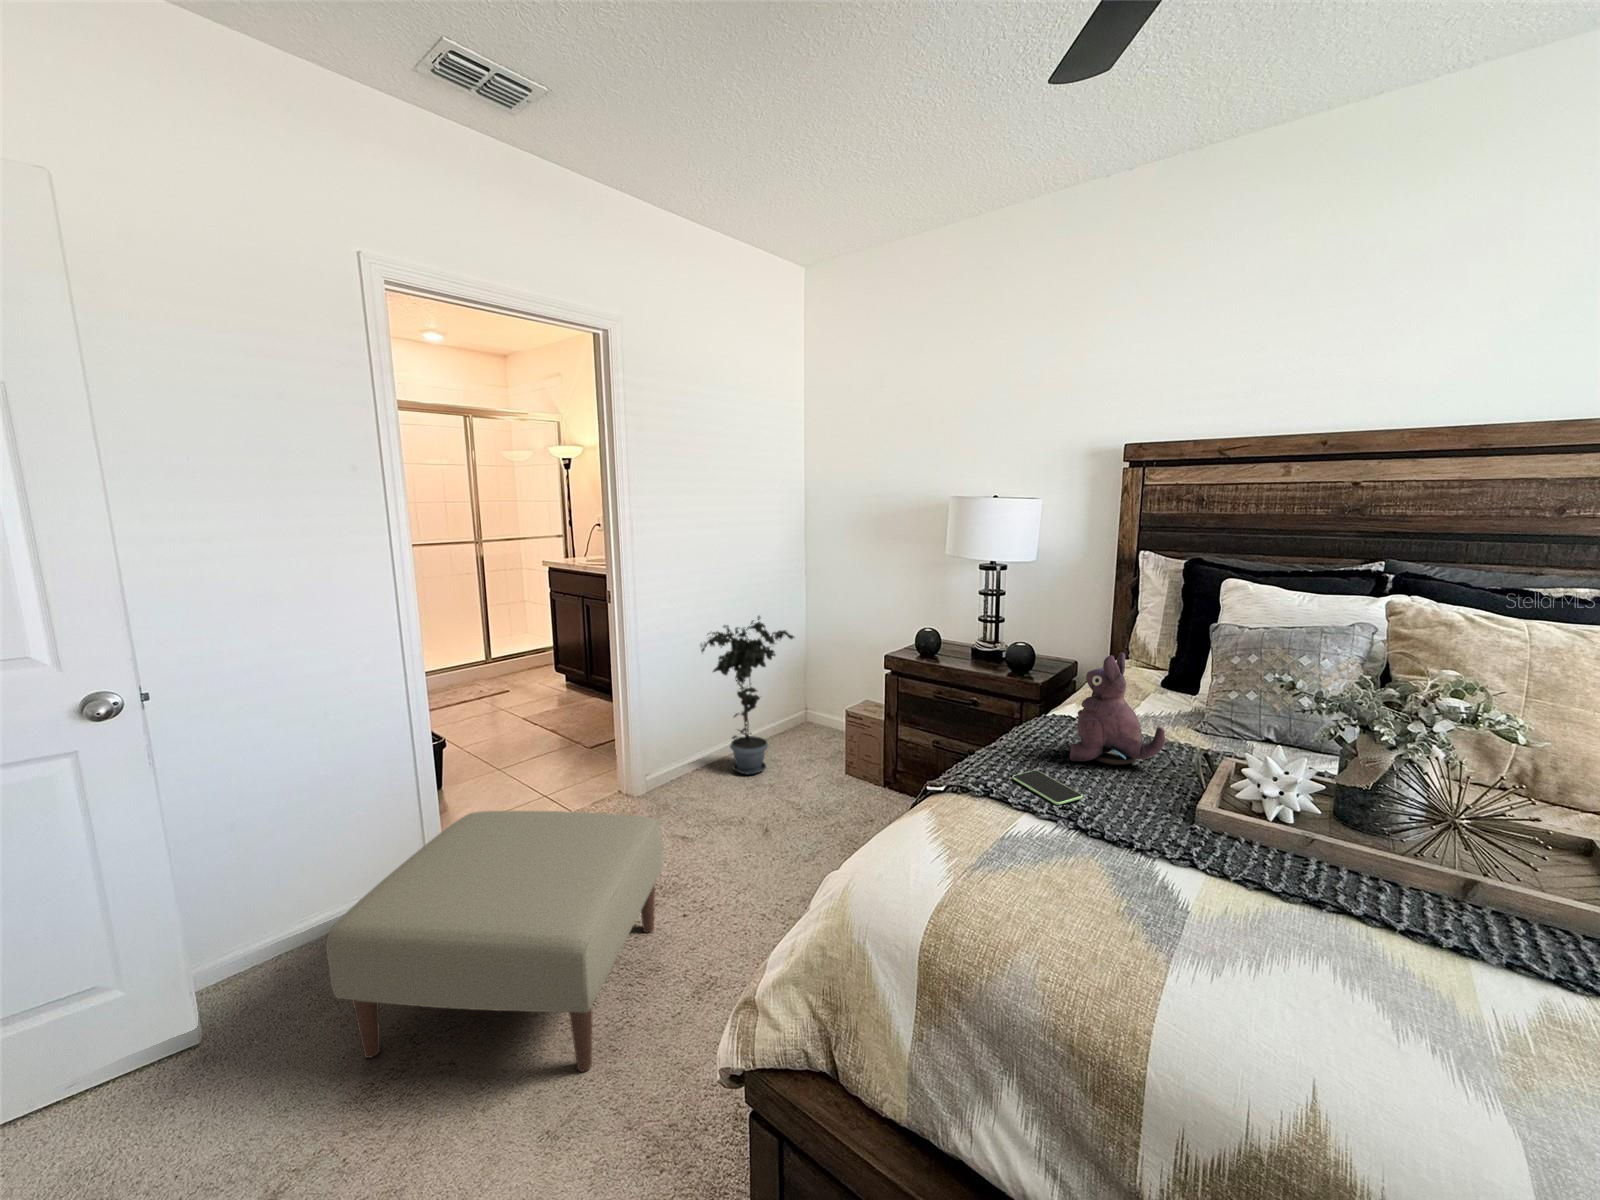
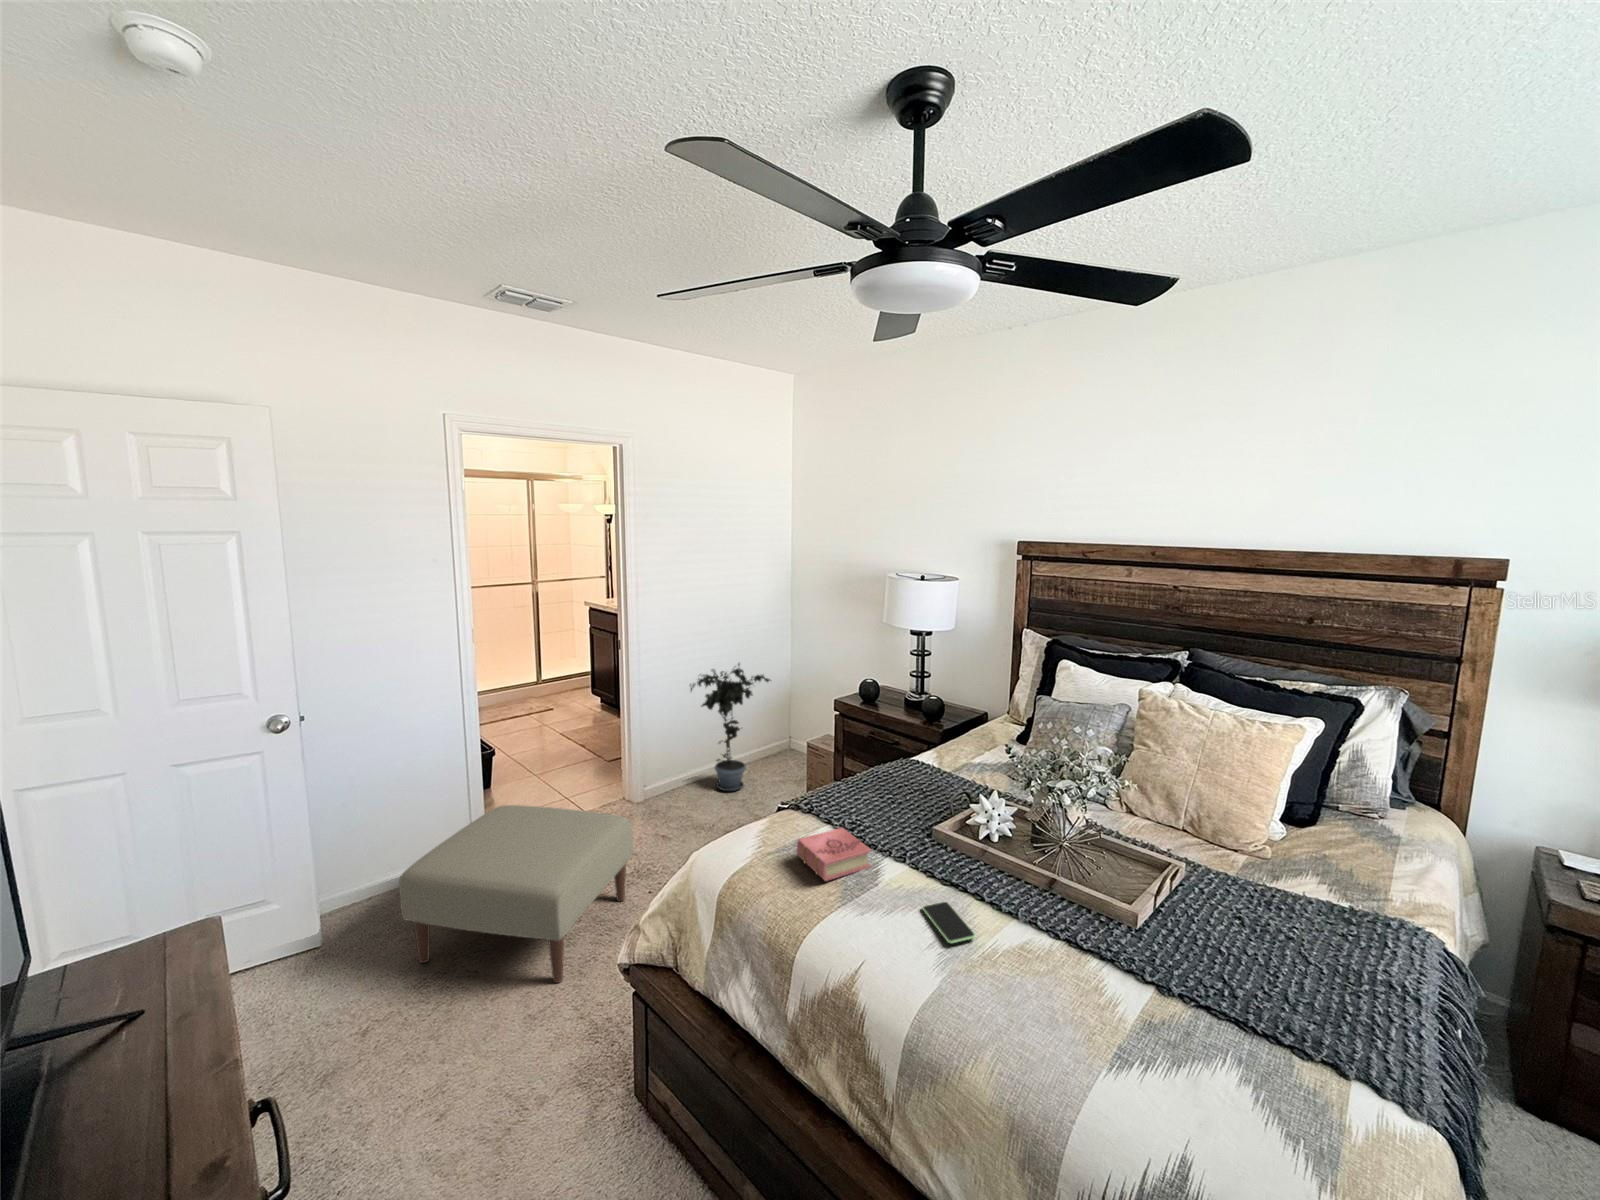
plush toy: present [1070,653,1165,765] -> none [886,718,945,797]
smartphone: present [1012,770,1083,805] -> present [923,902,975,943]
book: none [1027,820,1162,917] -> present [797,828,871,881]

